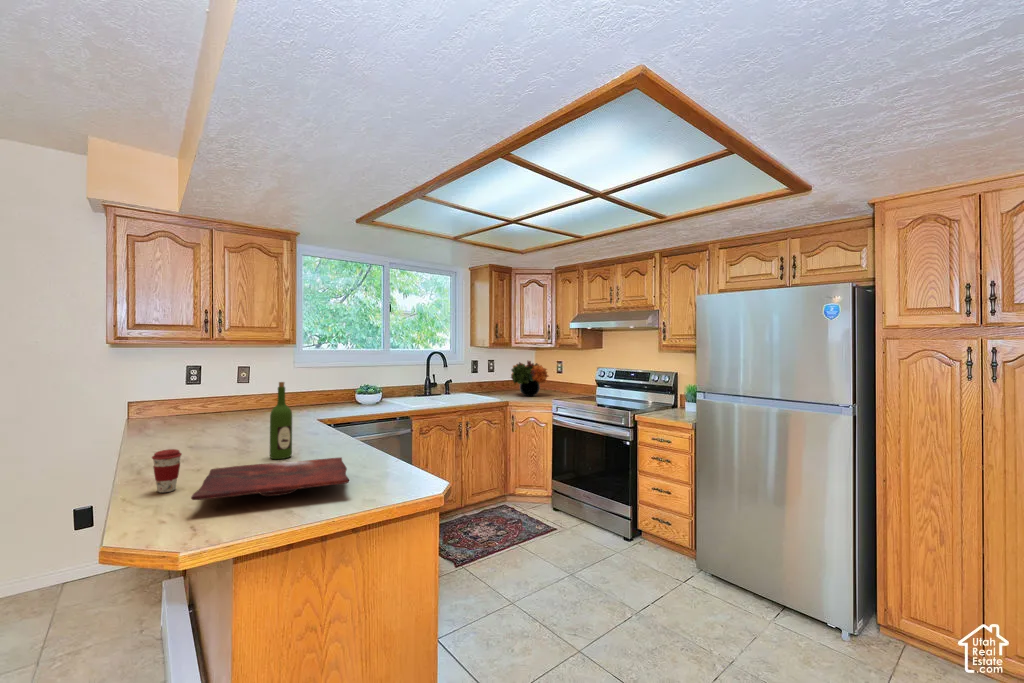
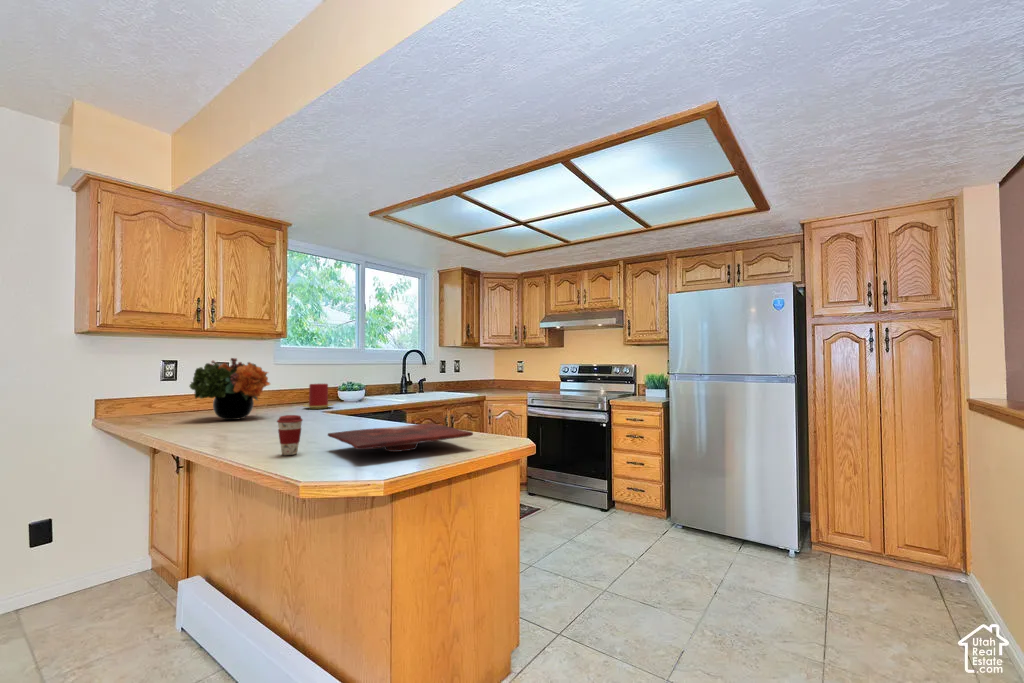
flower arrangement: present [511,361,549,396] -> present [189,358,270,420]
wine bottle: present [270,382,292,459] -> none [340,360,361,434]
candle: none [303,390,334,416] -> present [304,384,333,409]

